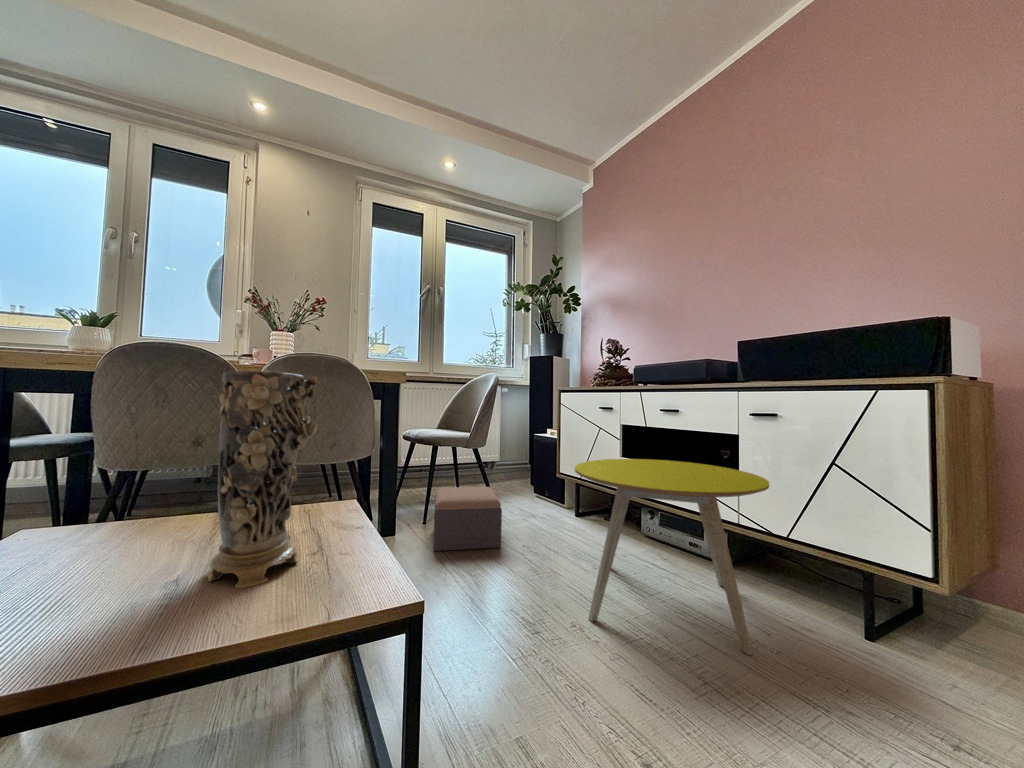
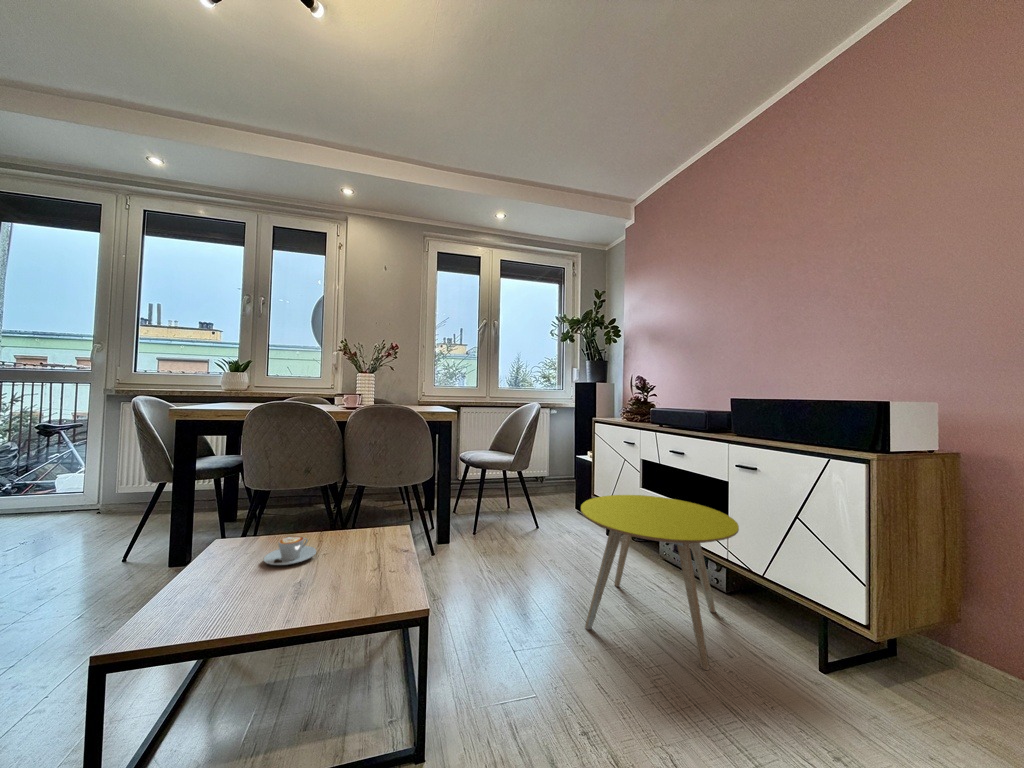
decorative vase: present [207,371,317,588] -> none [324,455,384,588]
footstool: present [433,487,502,551] -> none [477,506,532,561]
coffee cup: none [93,517,197,563] -> present [264,536,316,565]

